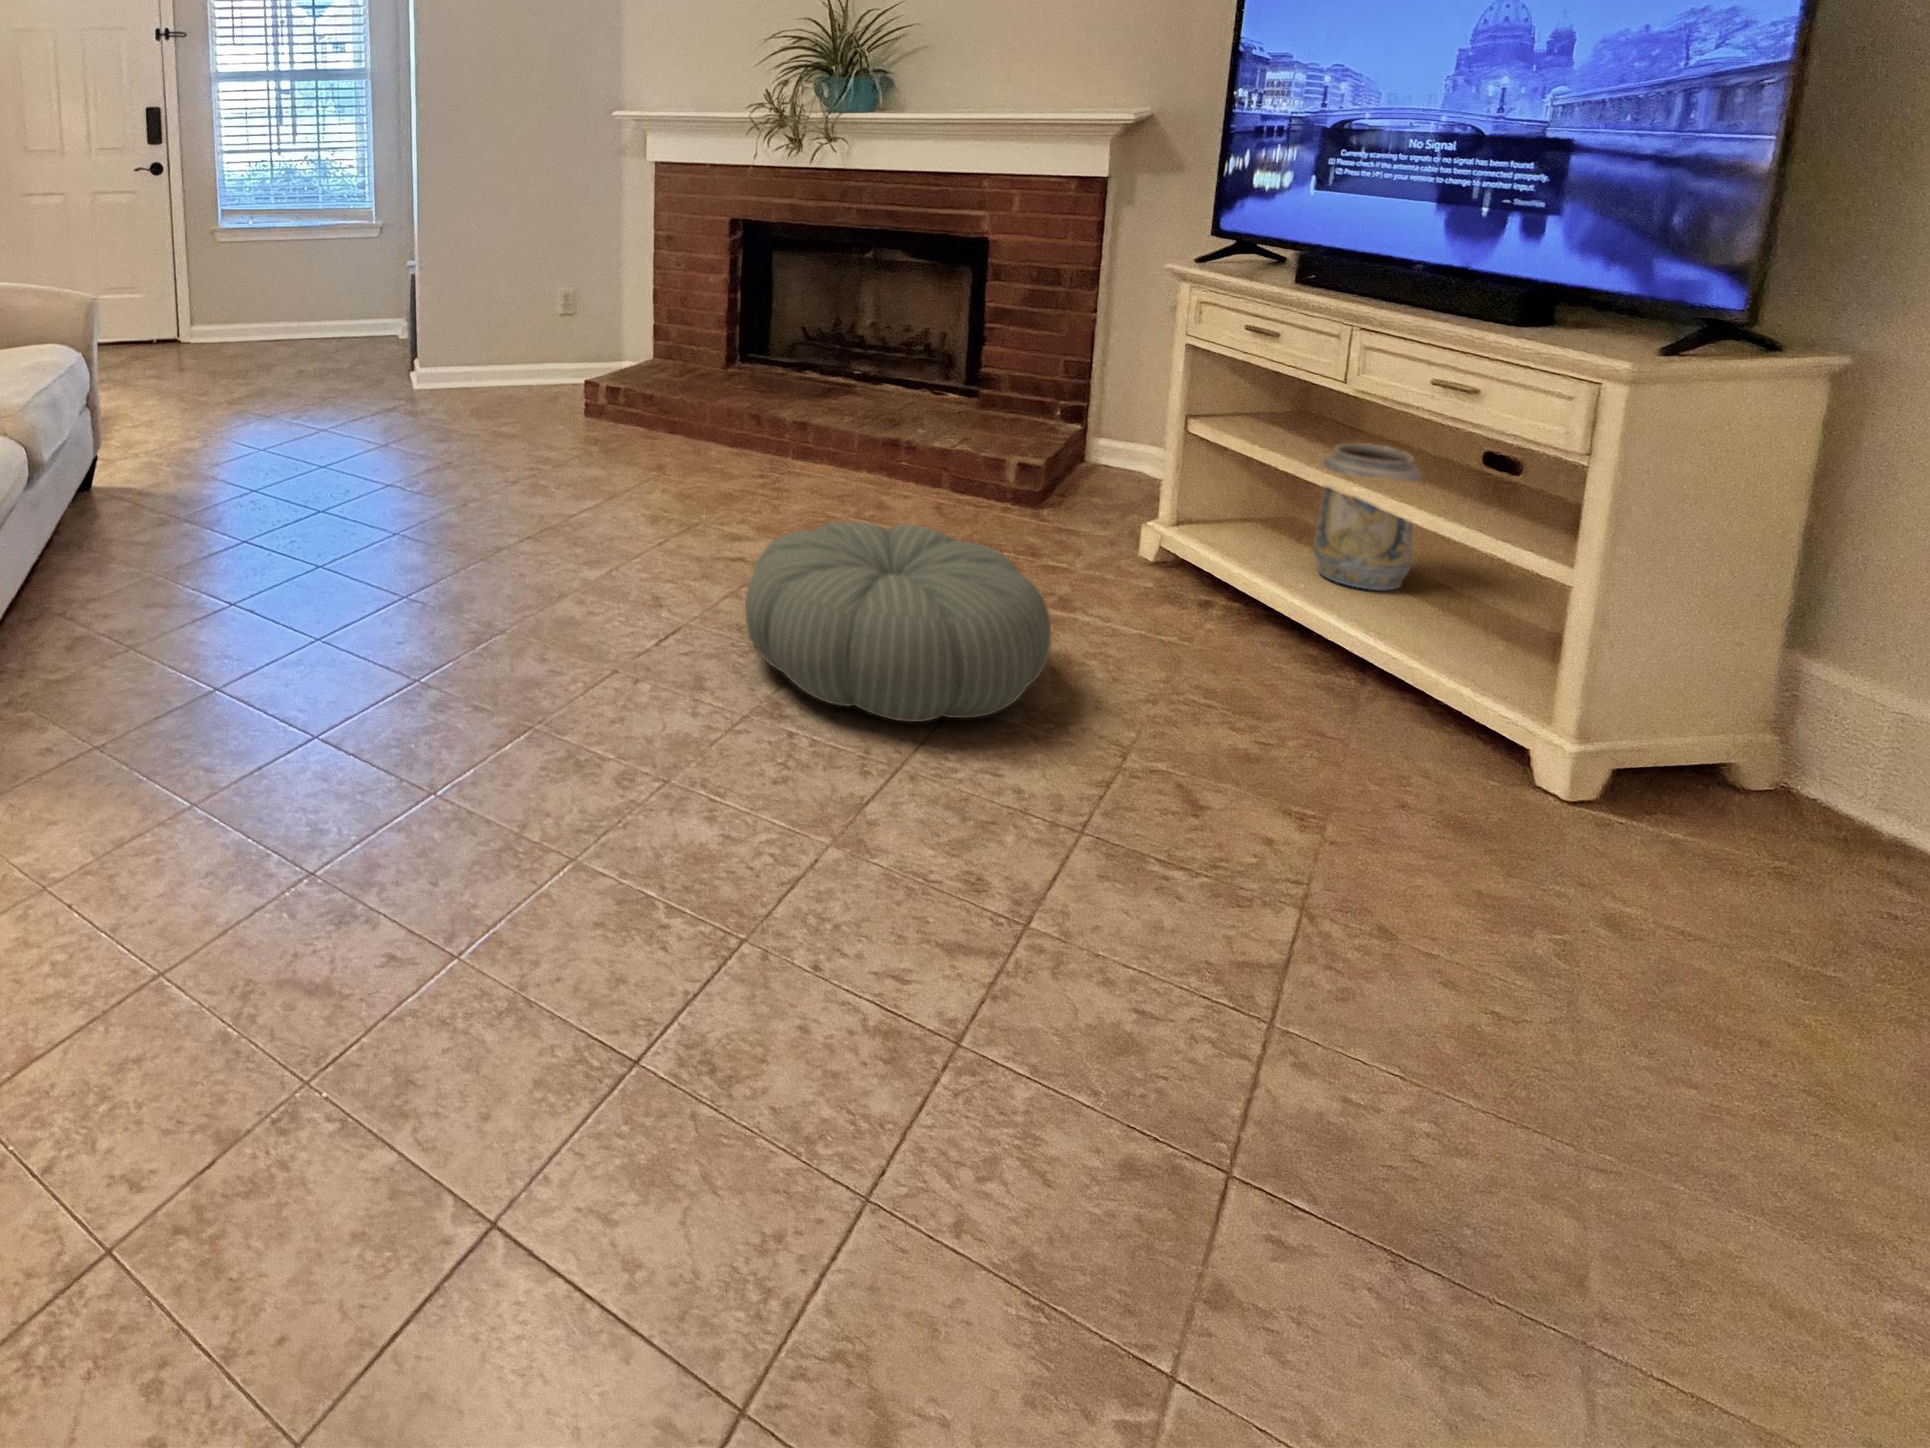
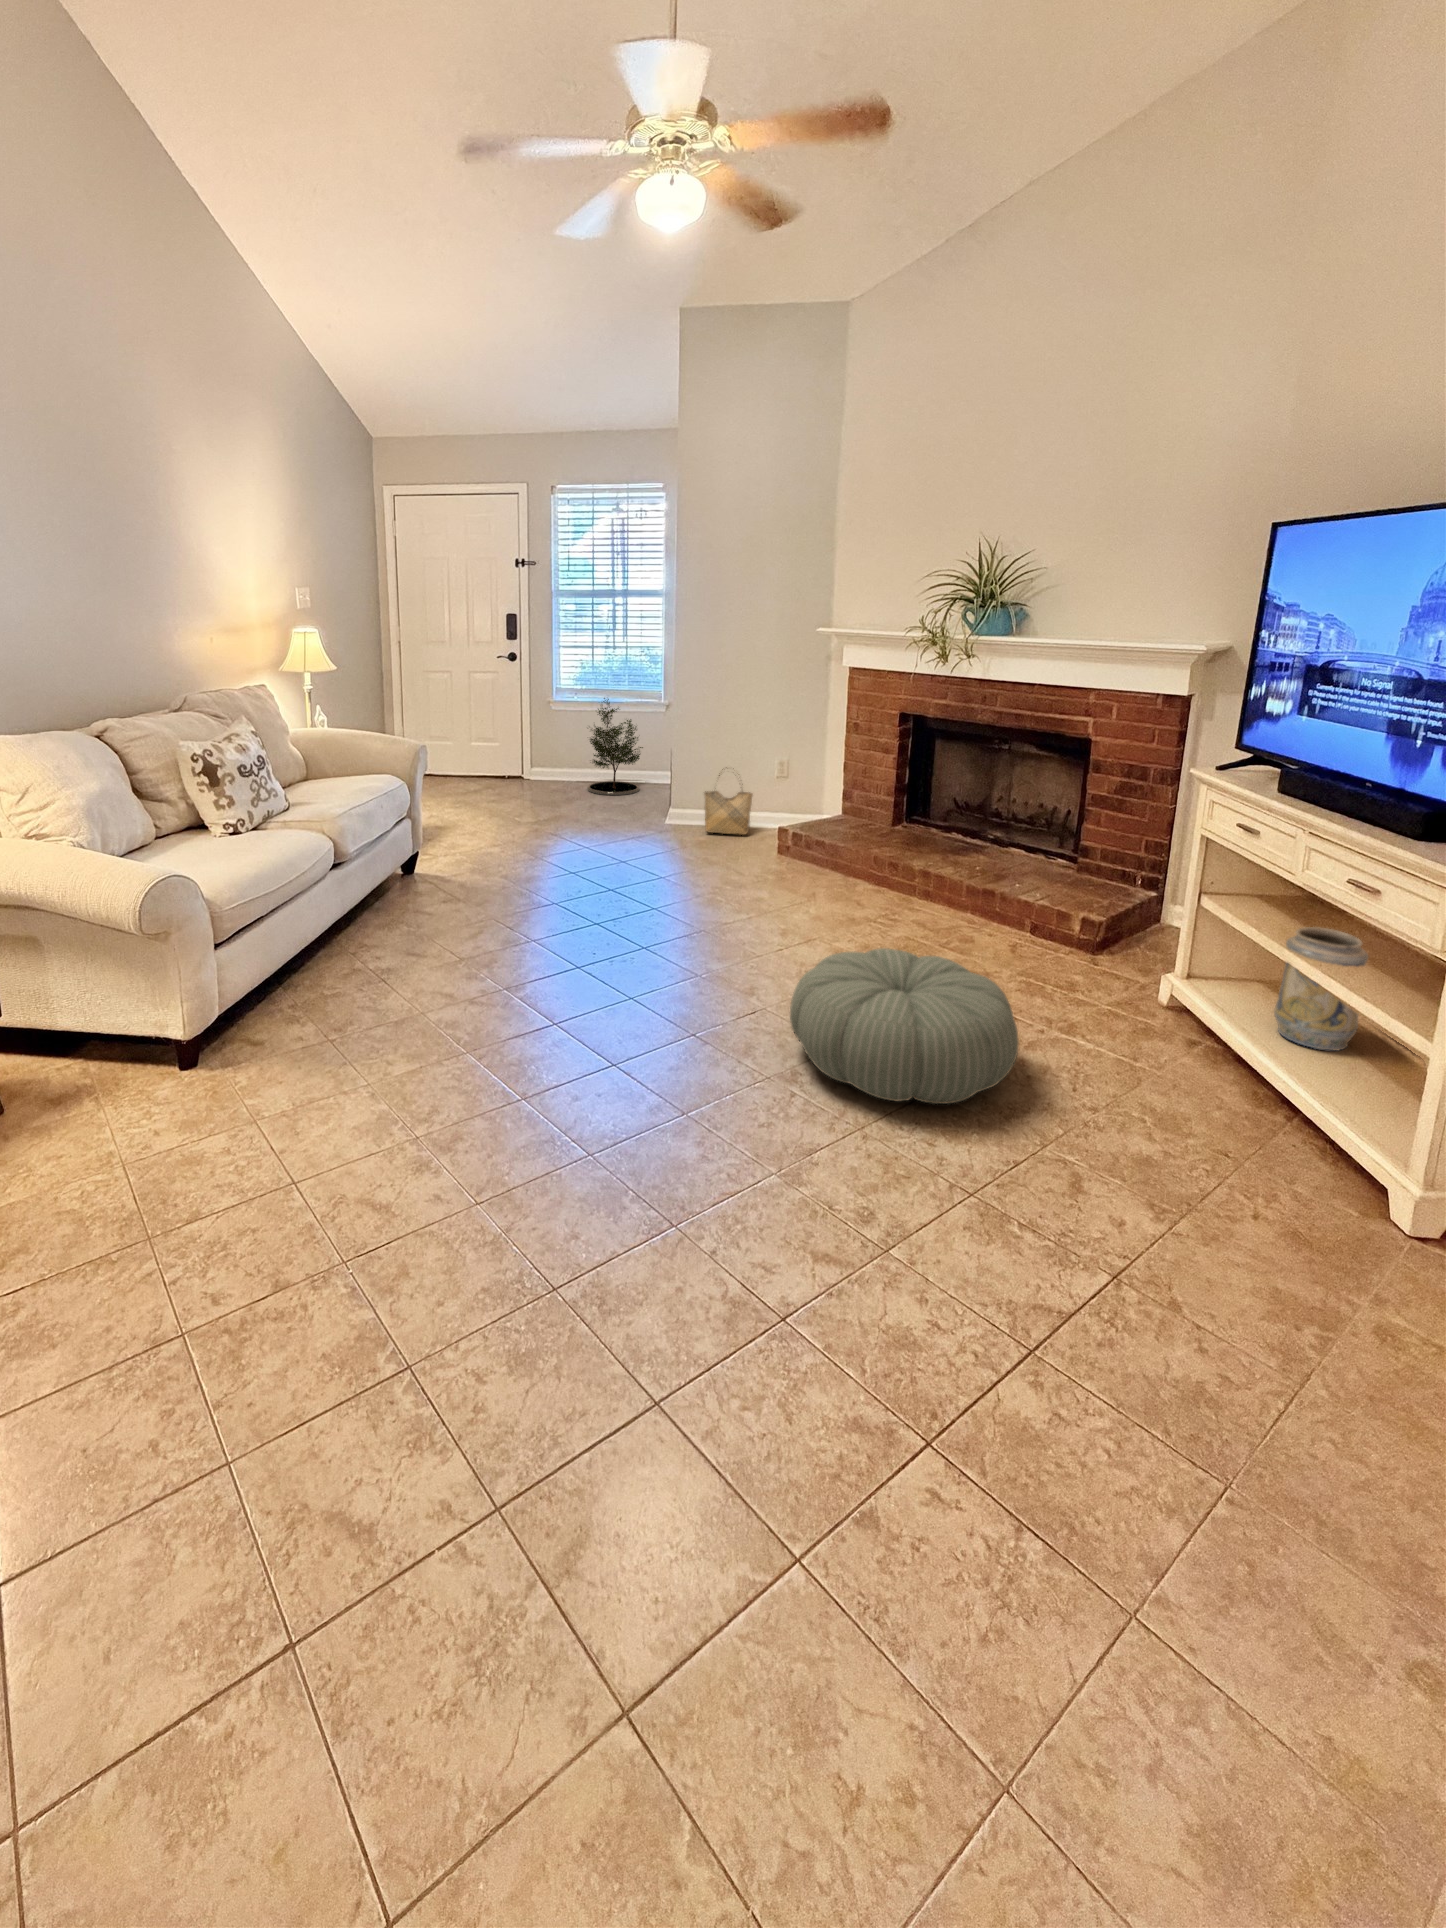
potted tree: none [274,220,356,355] -> present [587,698,643,795]
woven basket: none [467,304,532,394] -> present [704,769,752,835]

